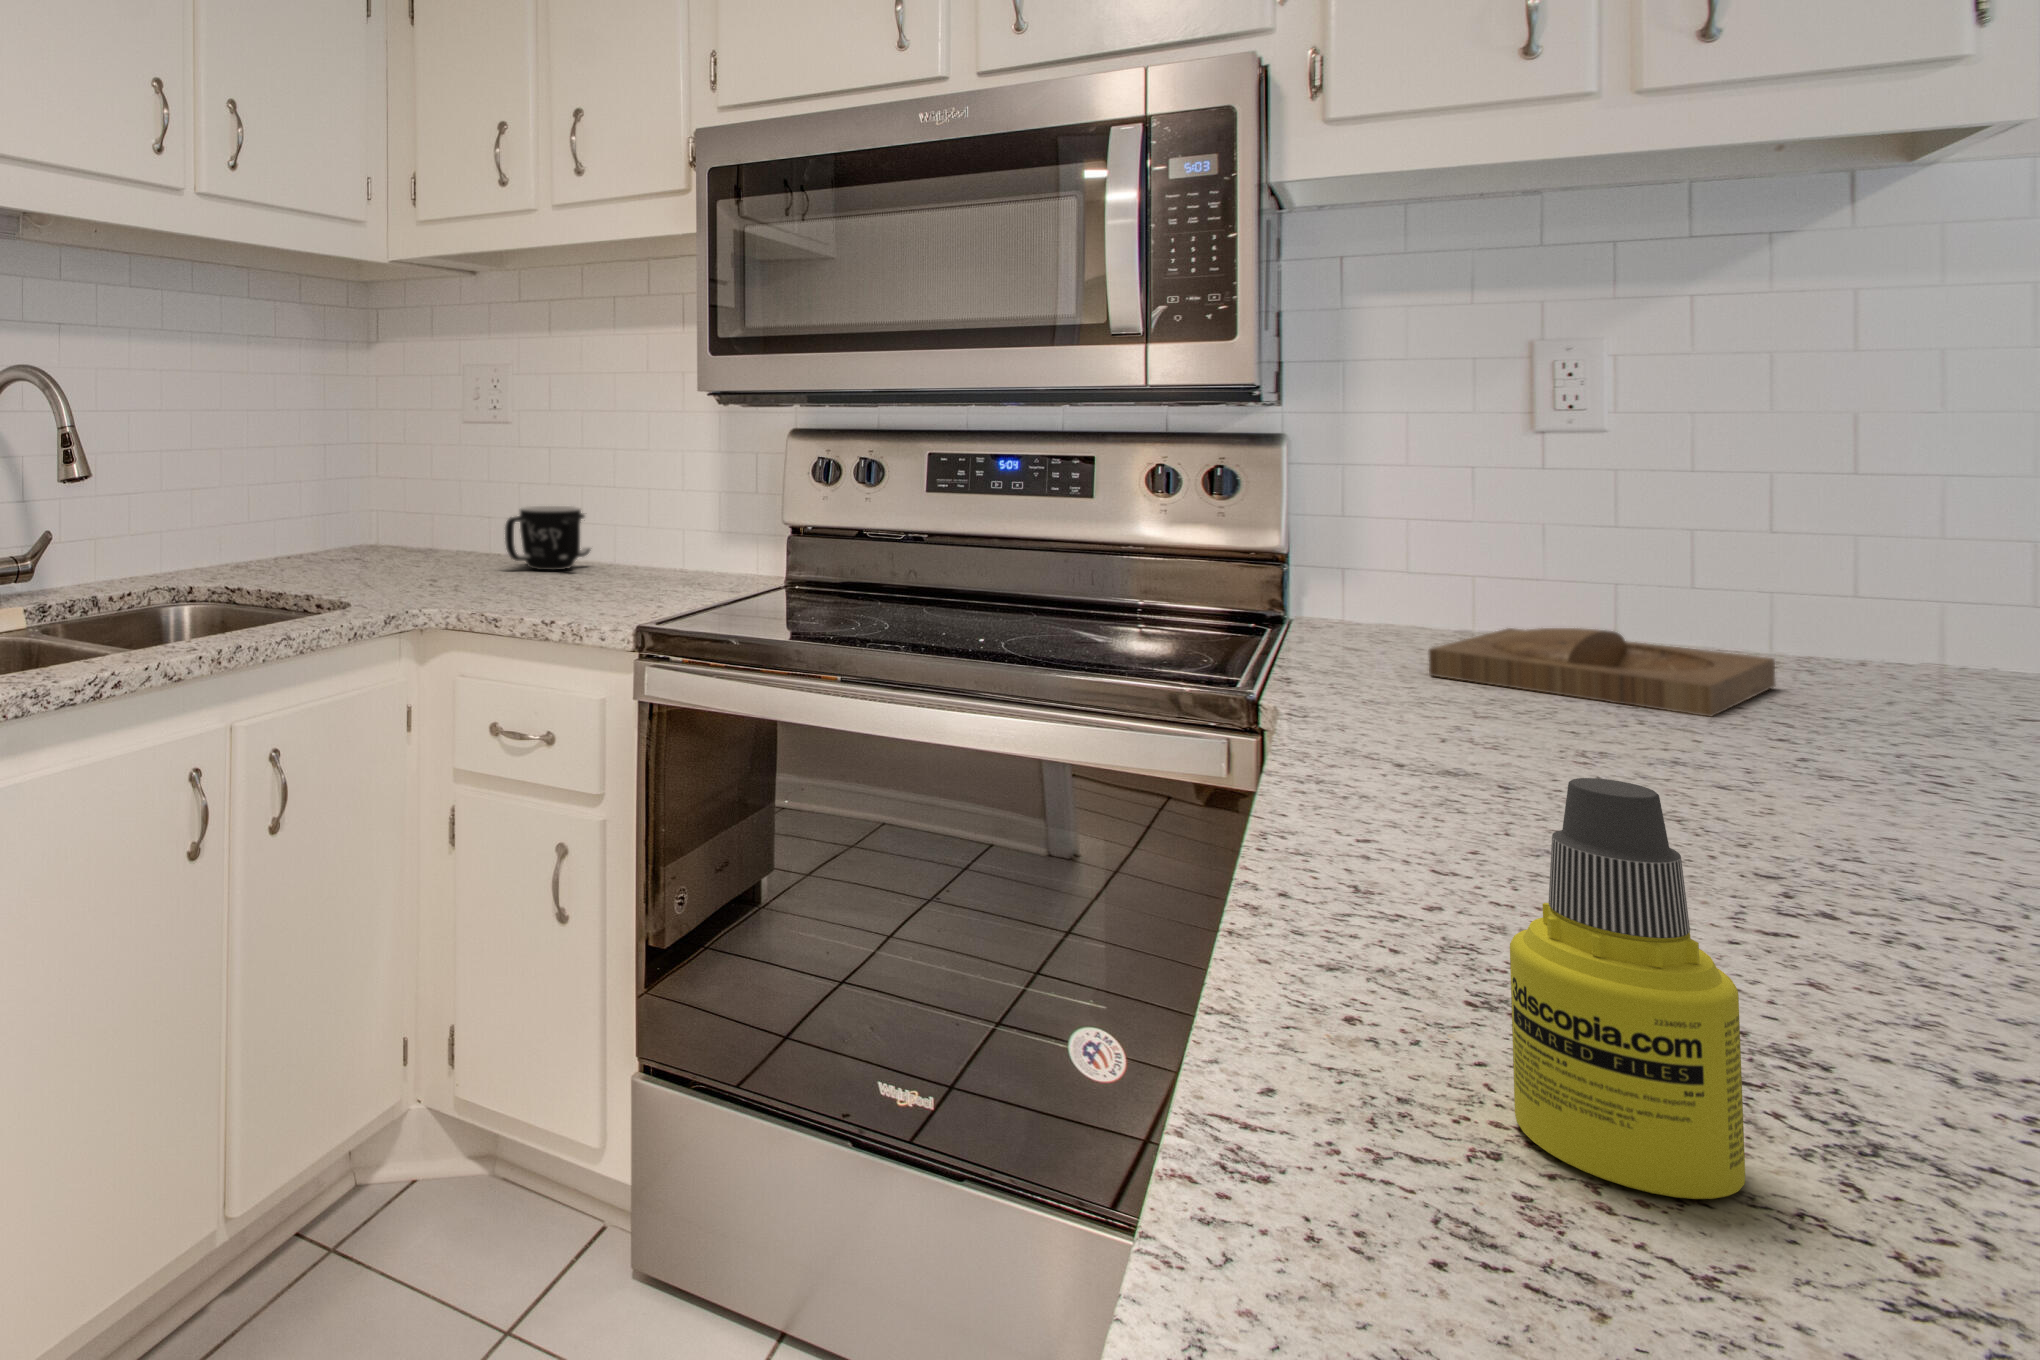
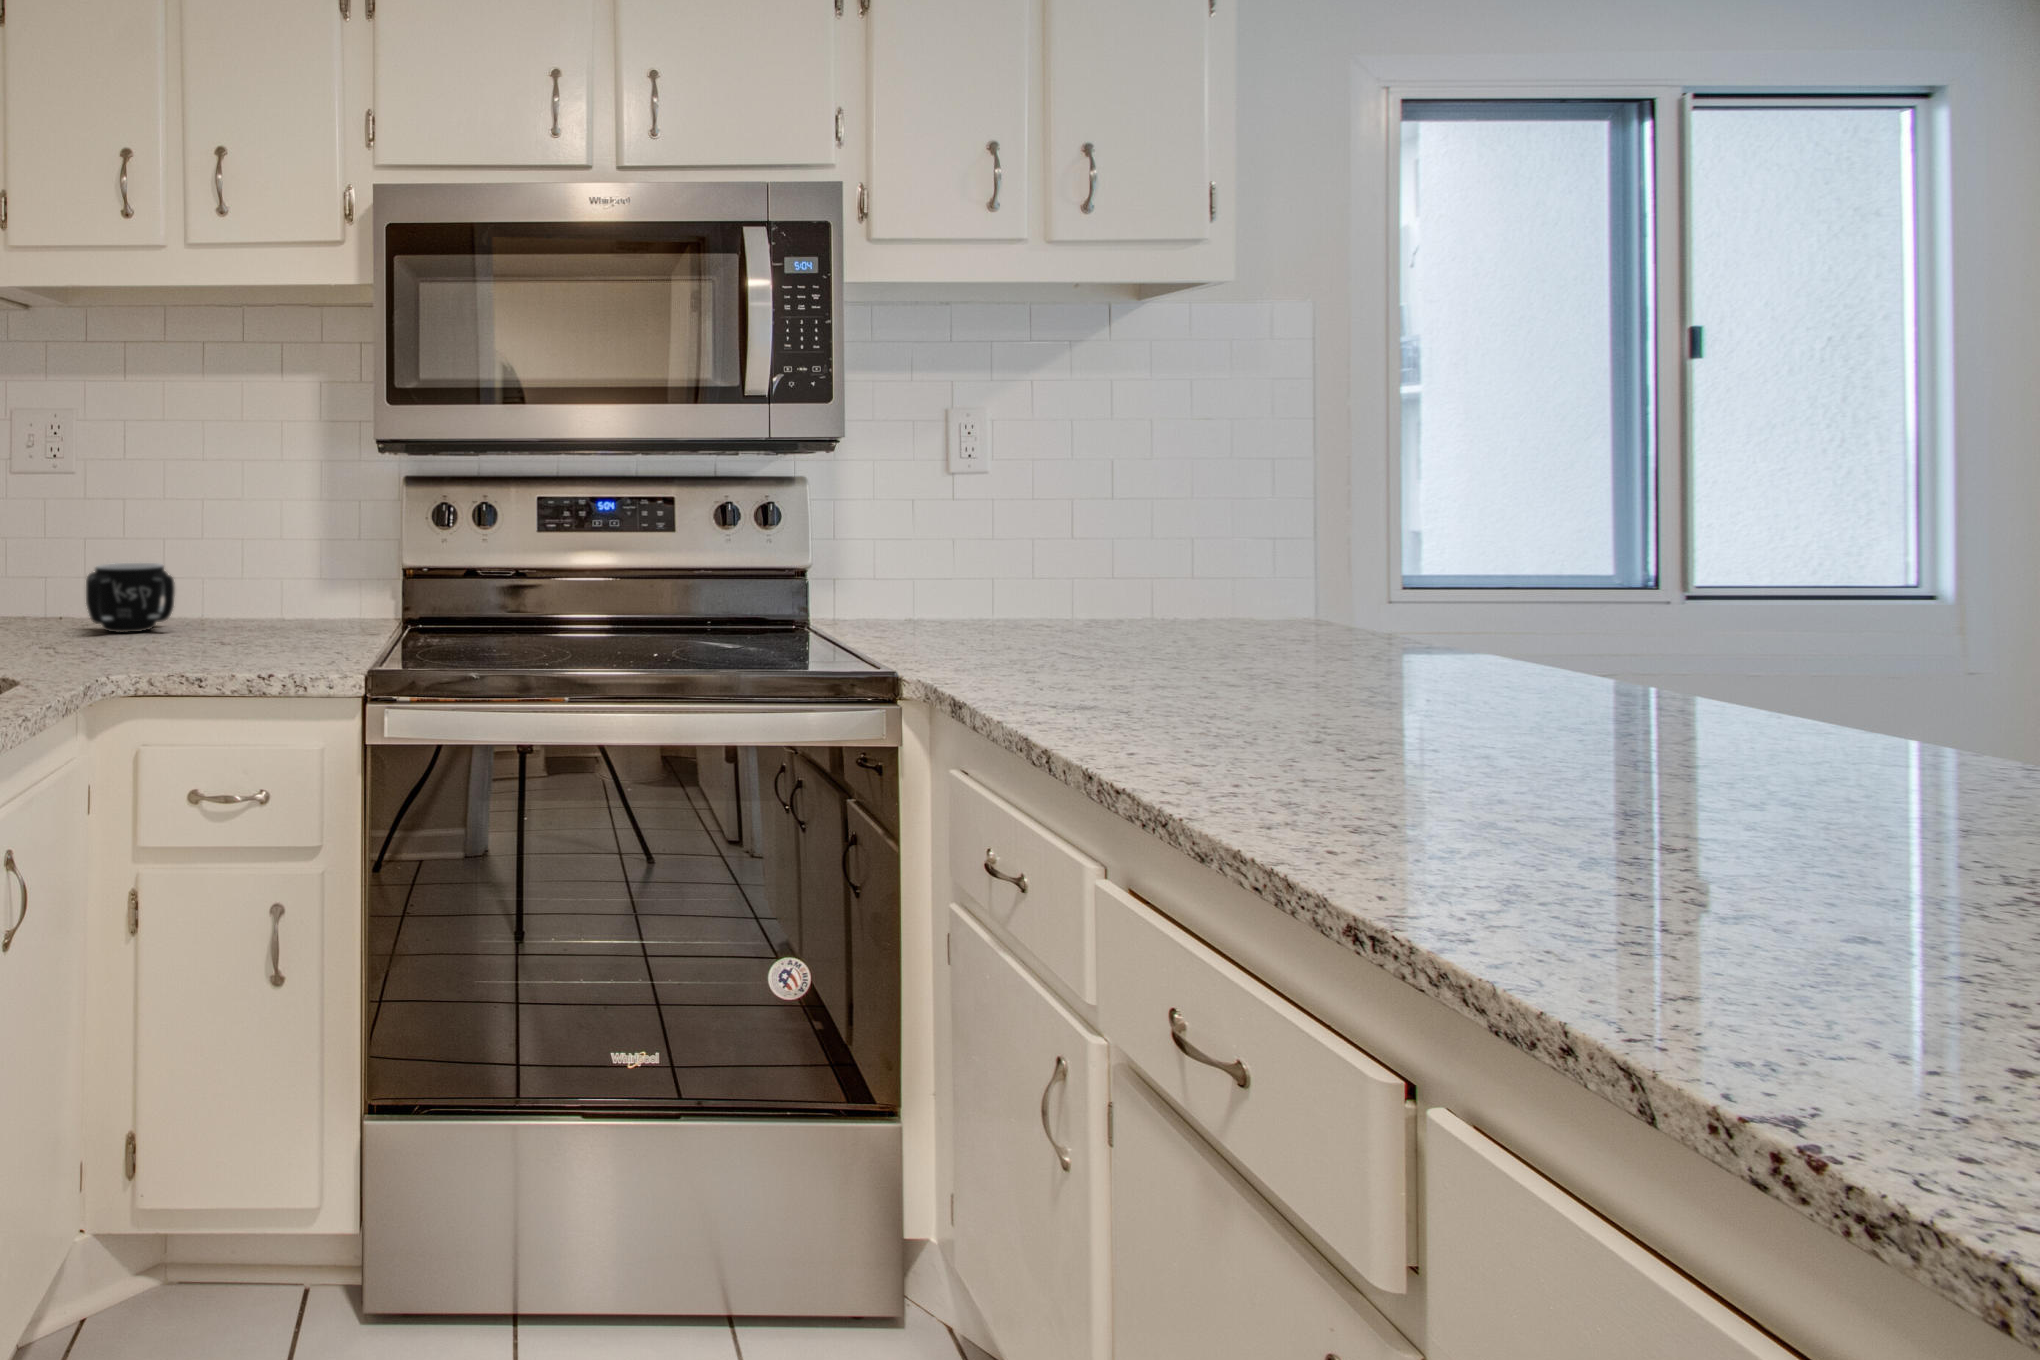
tray: present [1429,628,1775,717] -> none [955,606,1120,652]
bottle: present [1510,778,1745,1199] -> none [1501,640,1623,844]

